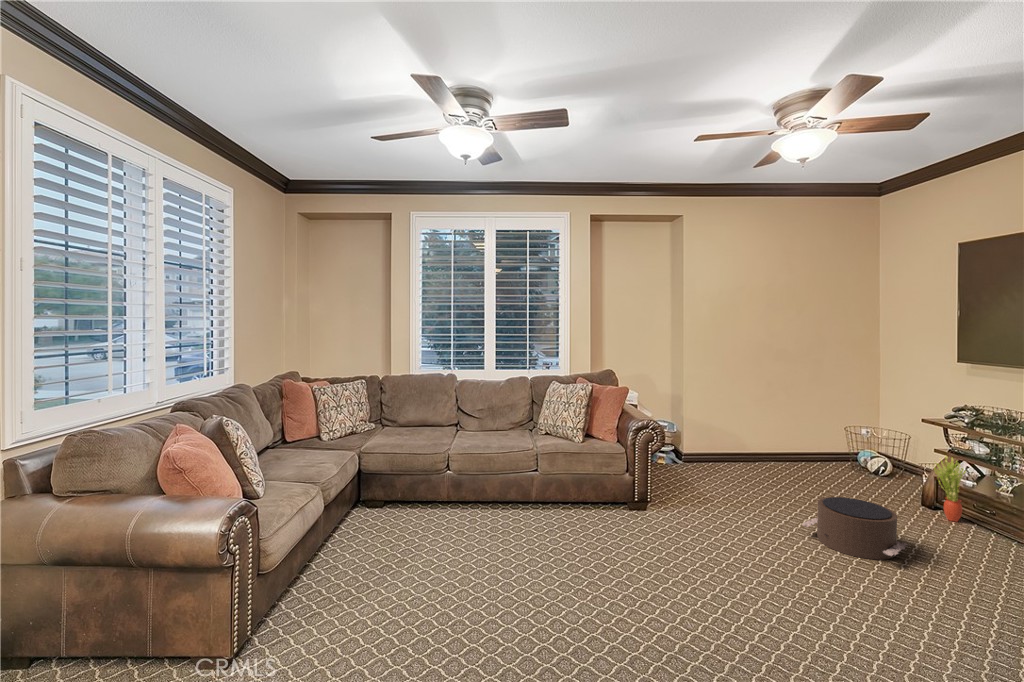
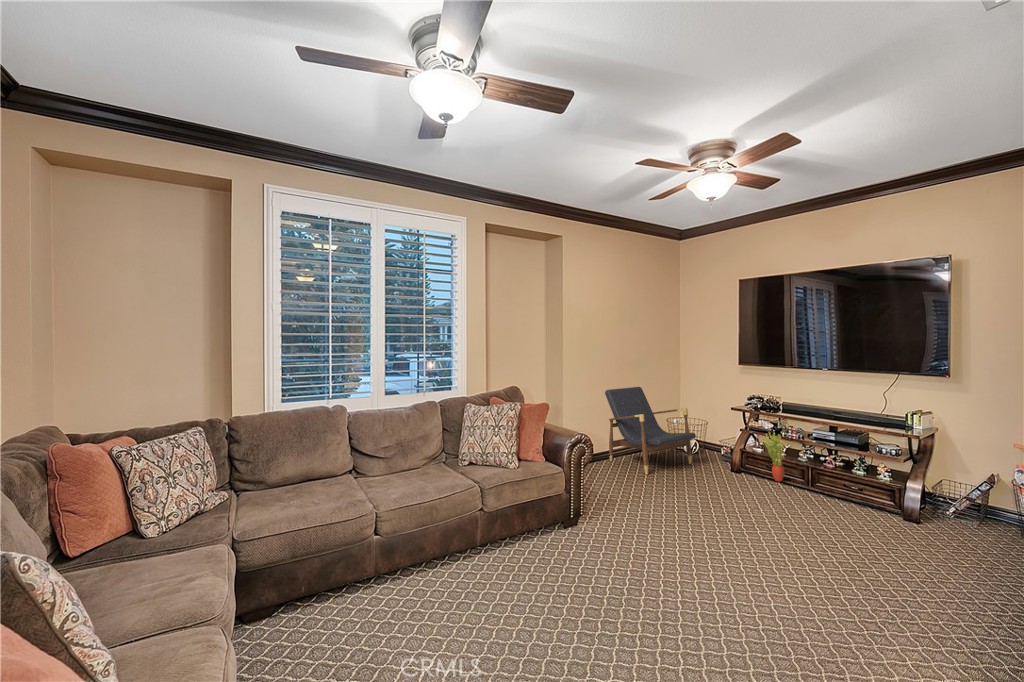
lounge chair: none [746,384,852,482] -> present [605,387,696,475]
pouf: present [802,497,907,560] -> none [719,478,799,528]

